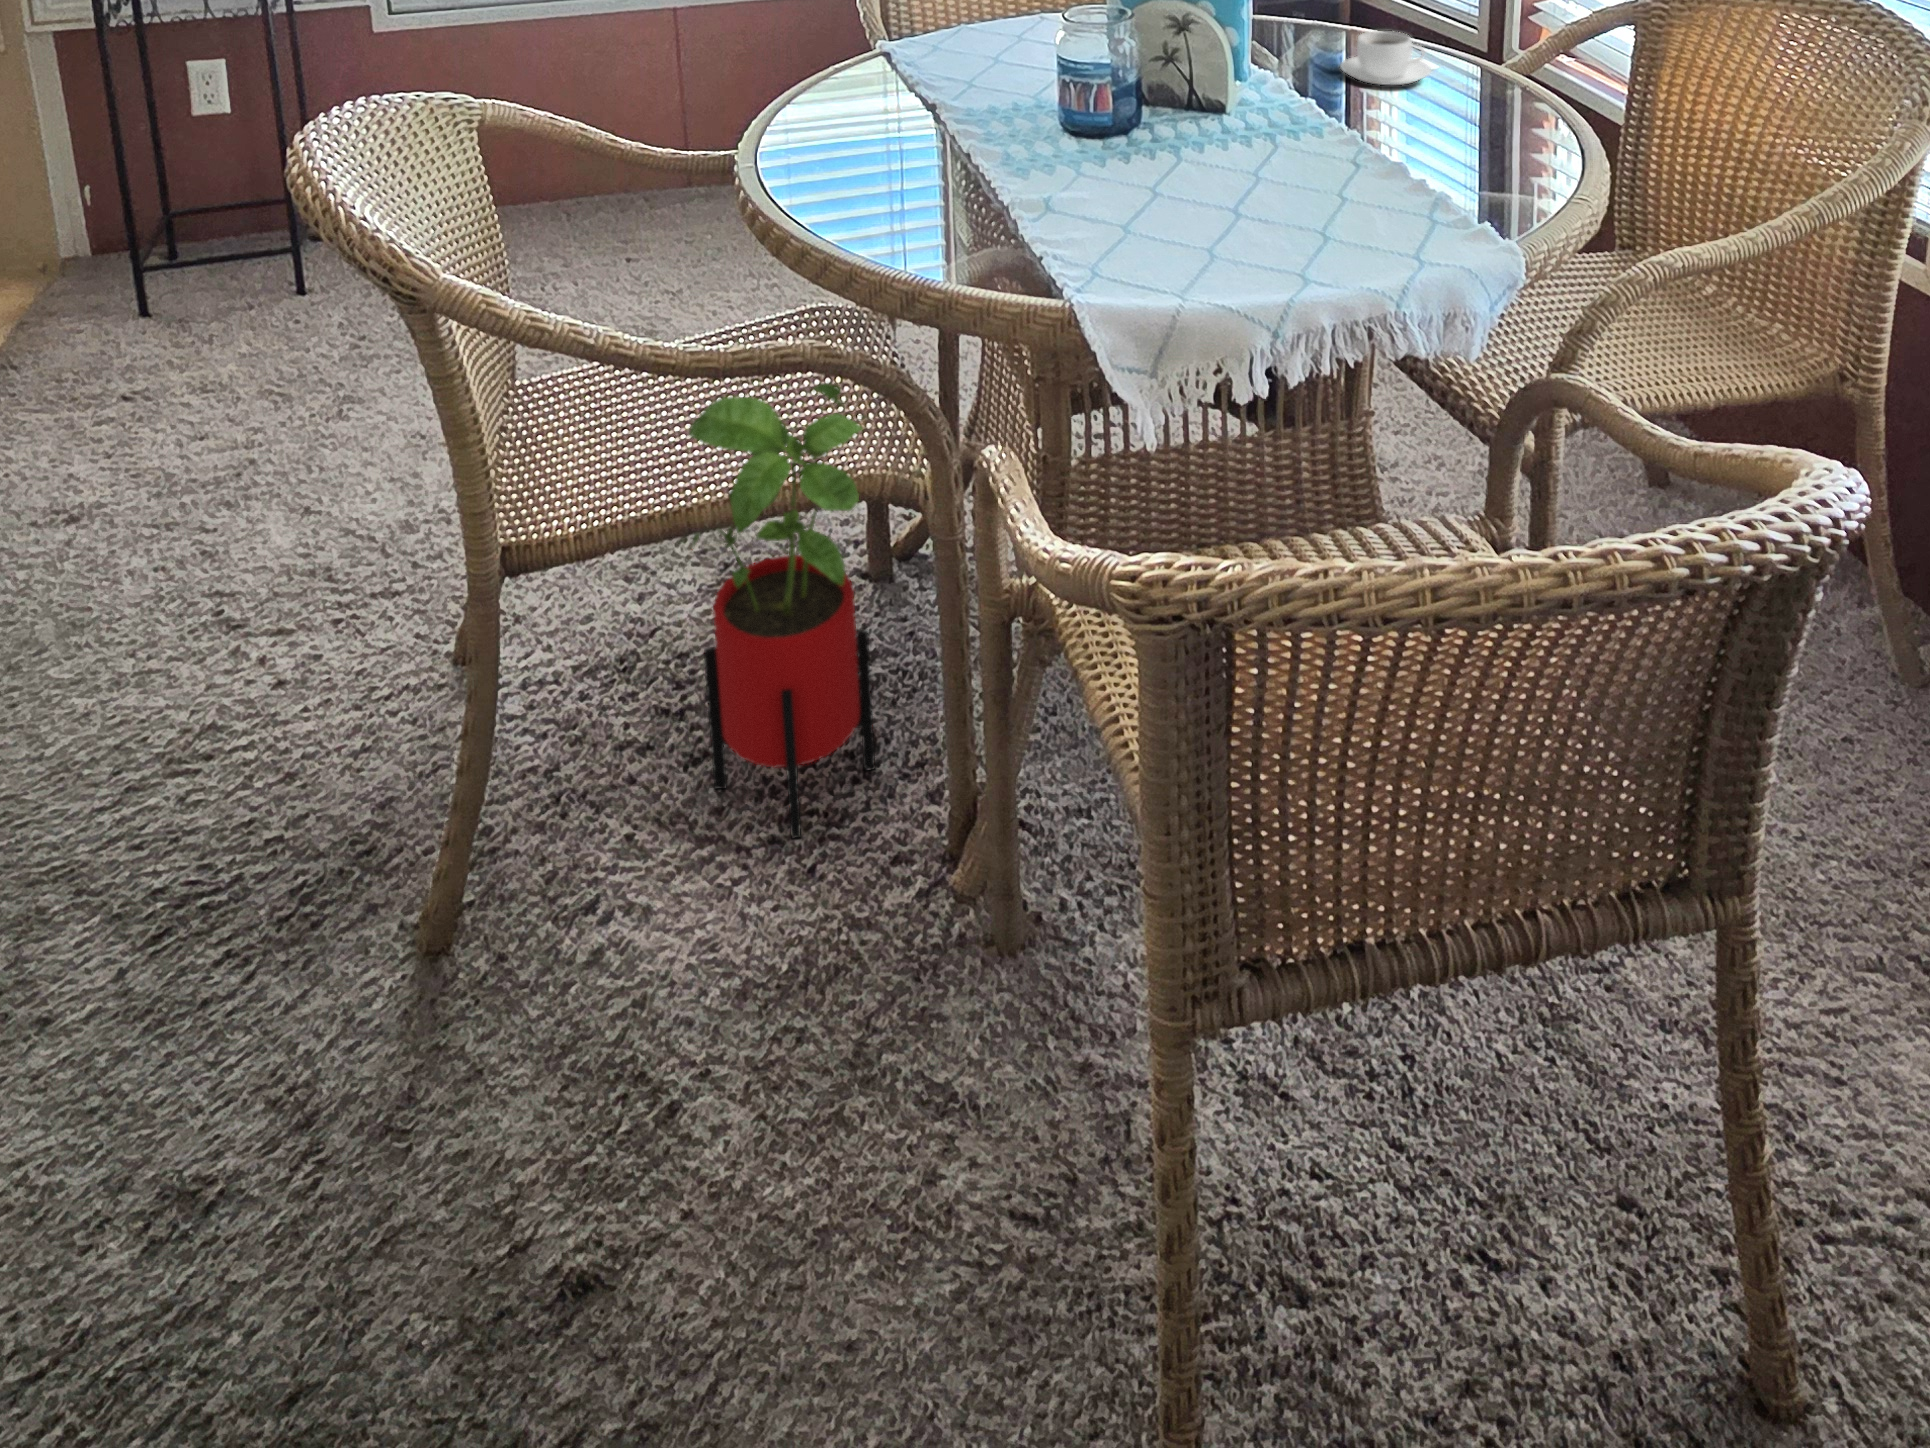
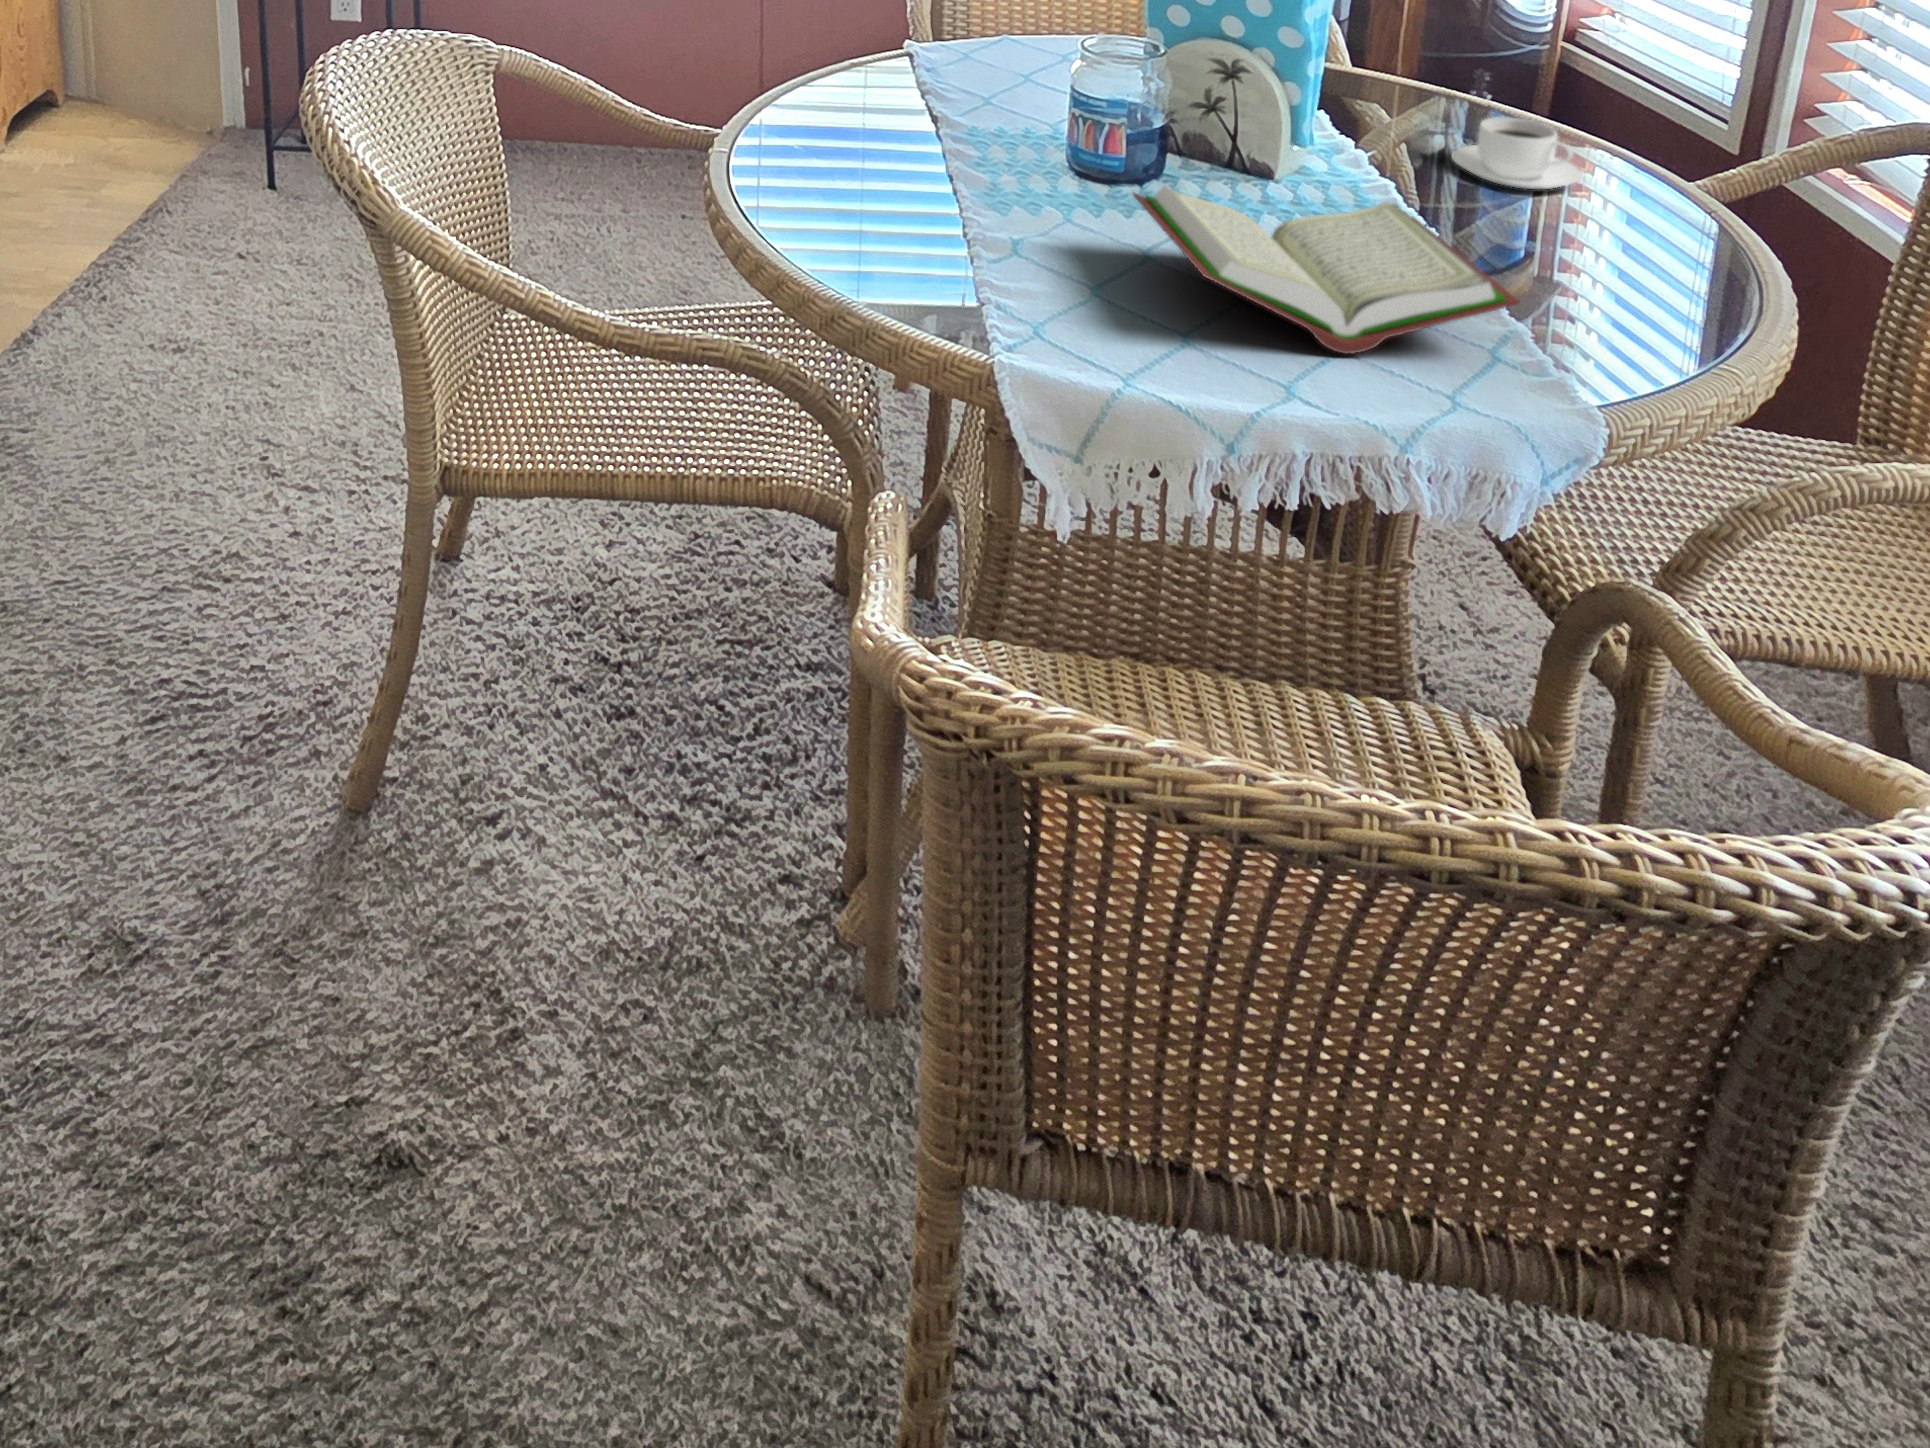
book: none [1144,105,1445,232] -> present [1133,185,1519,354]
house plant: present [690,383,875,838] -> none [534,380,874,825]

